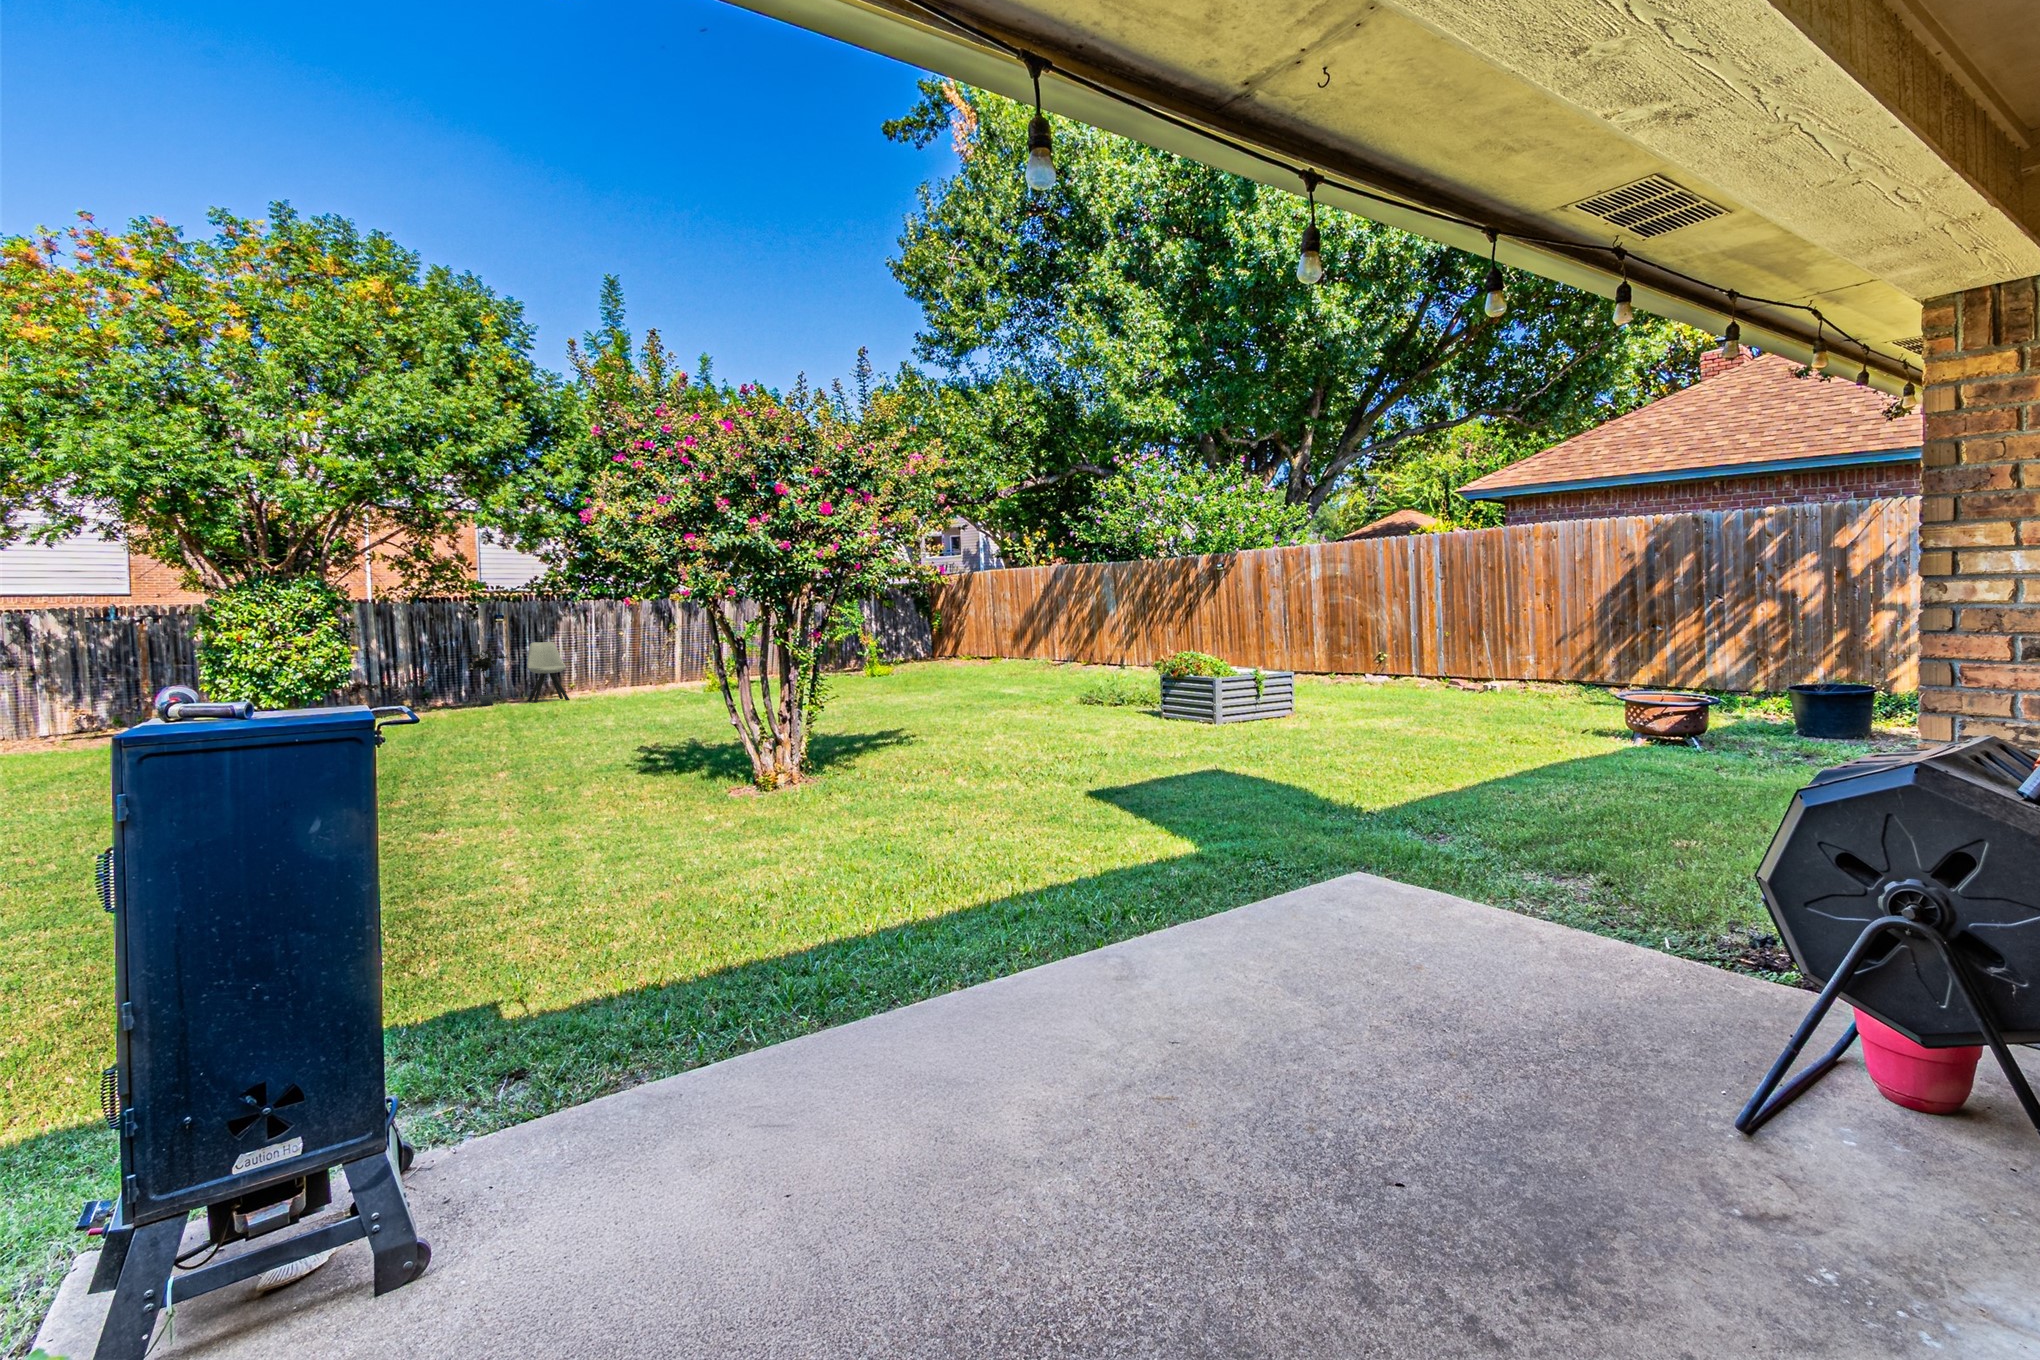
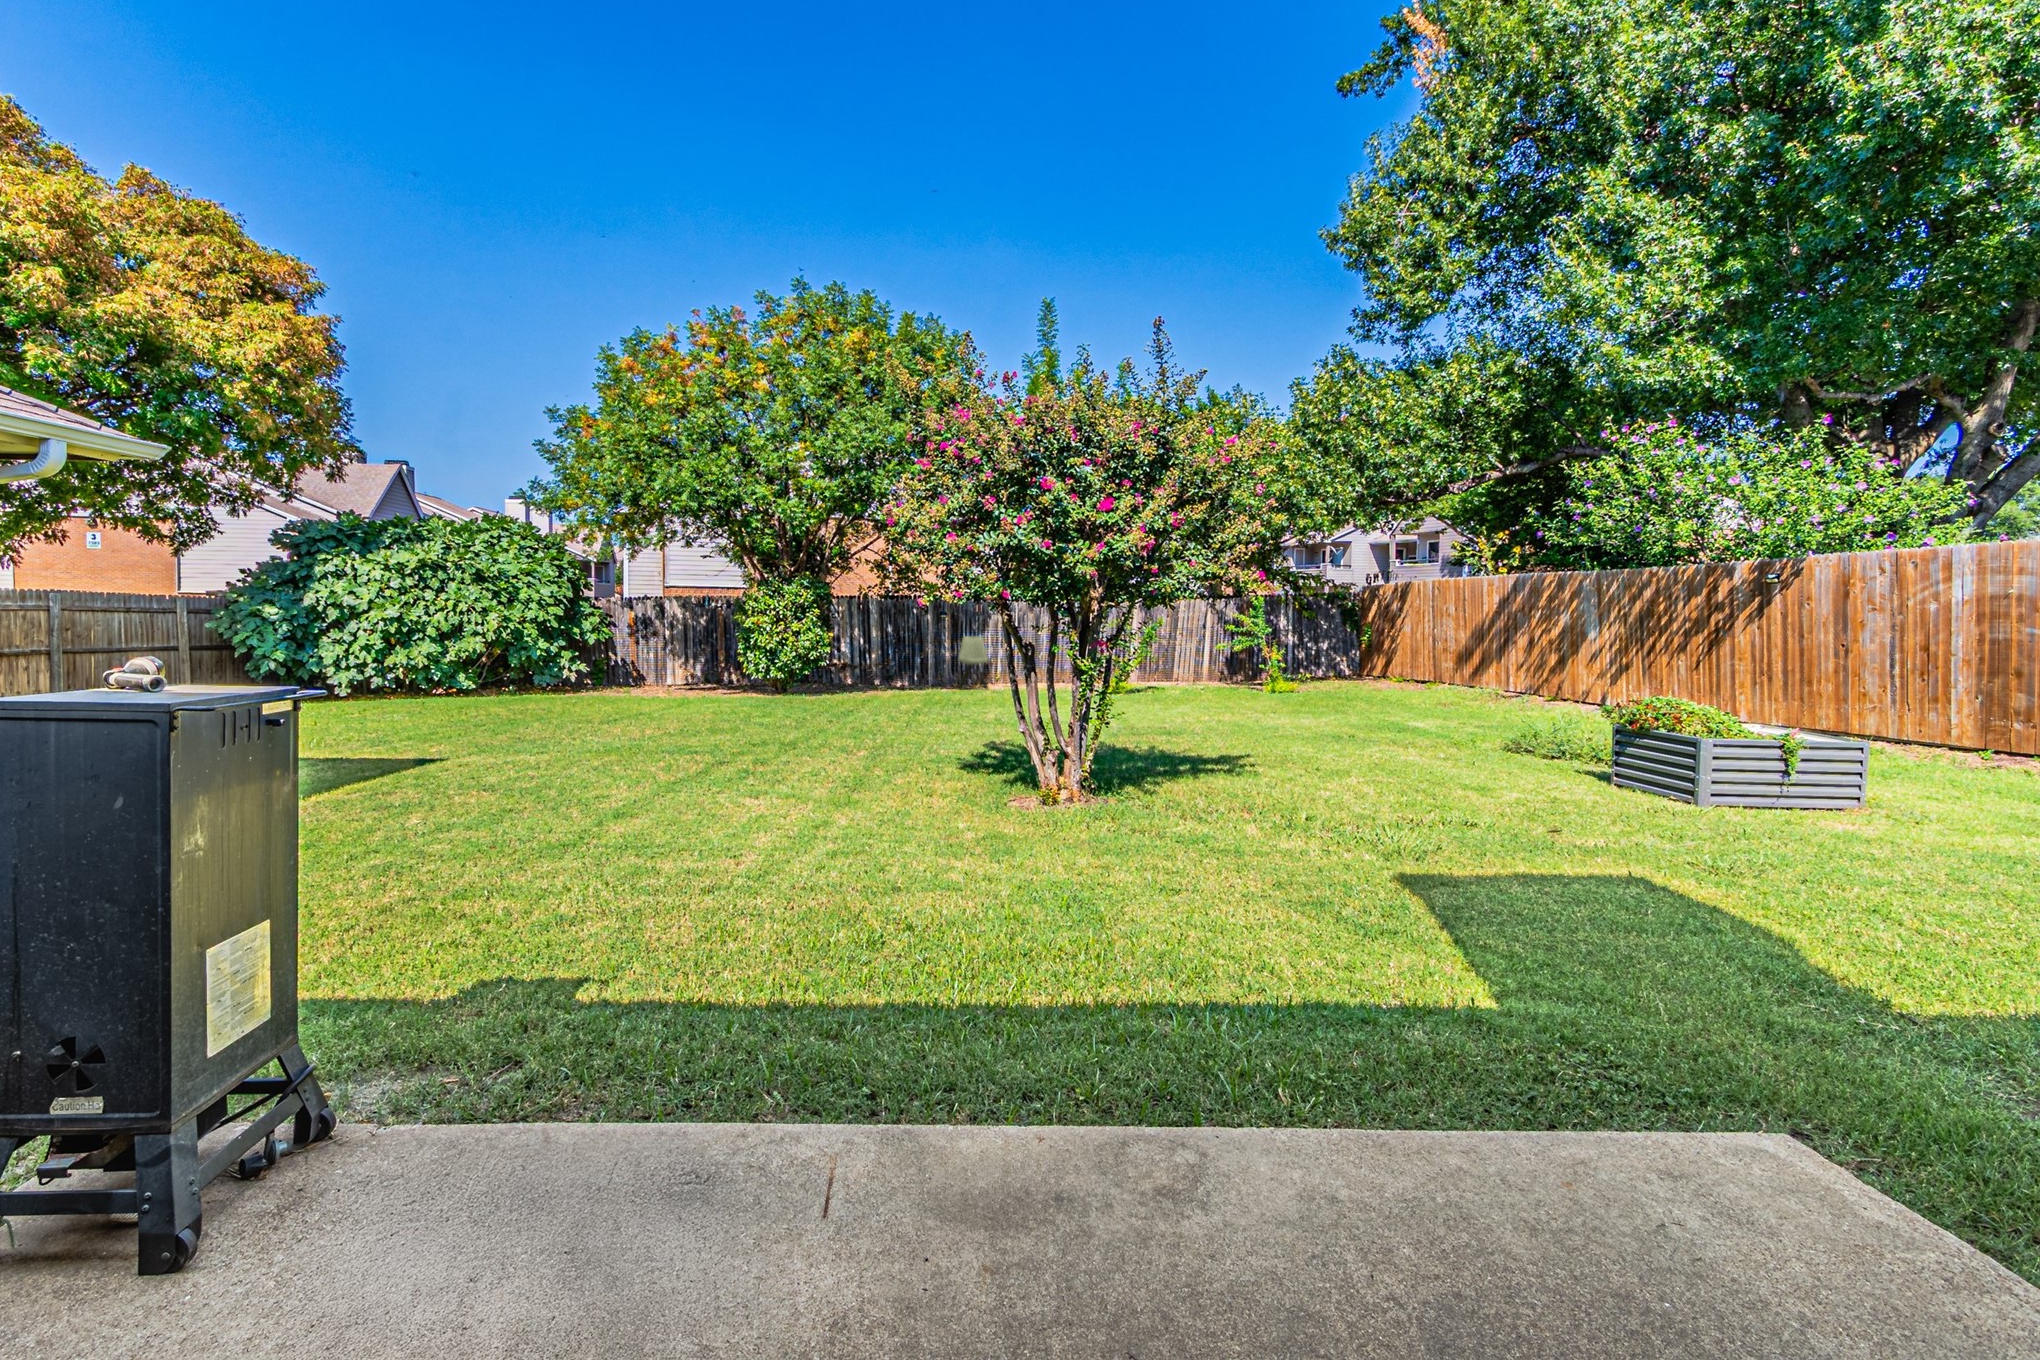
potted plant: present [463,650,506,706] -> none [911,639,944,689]

